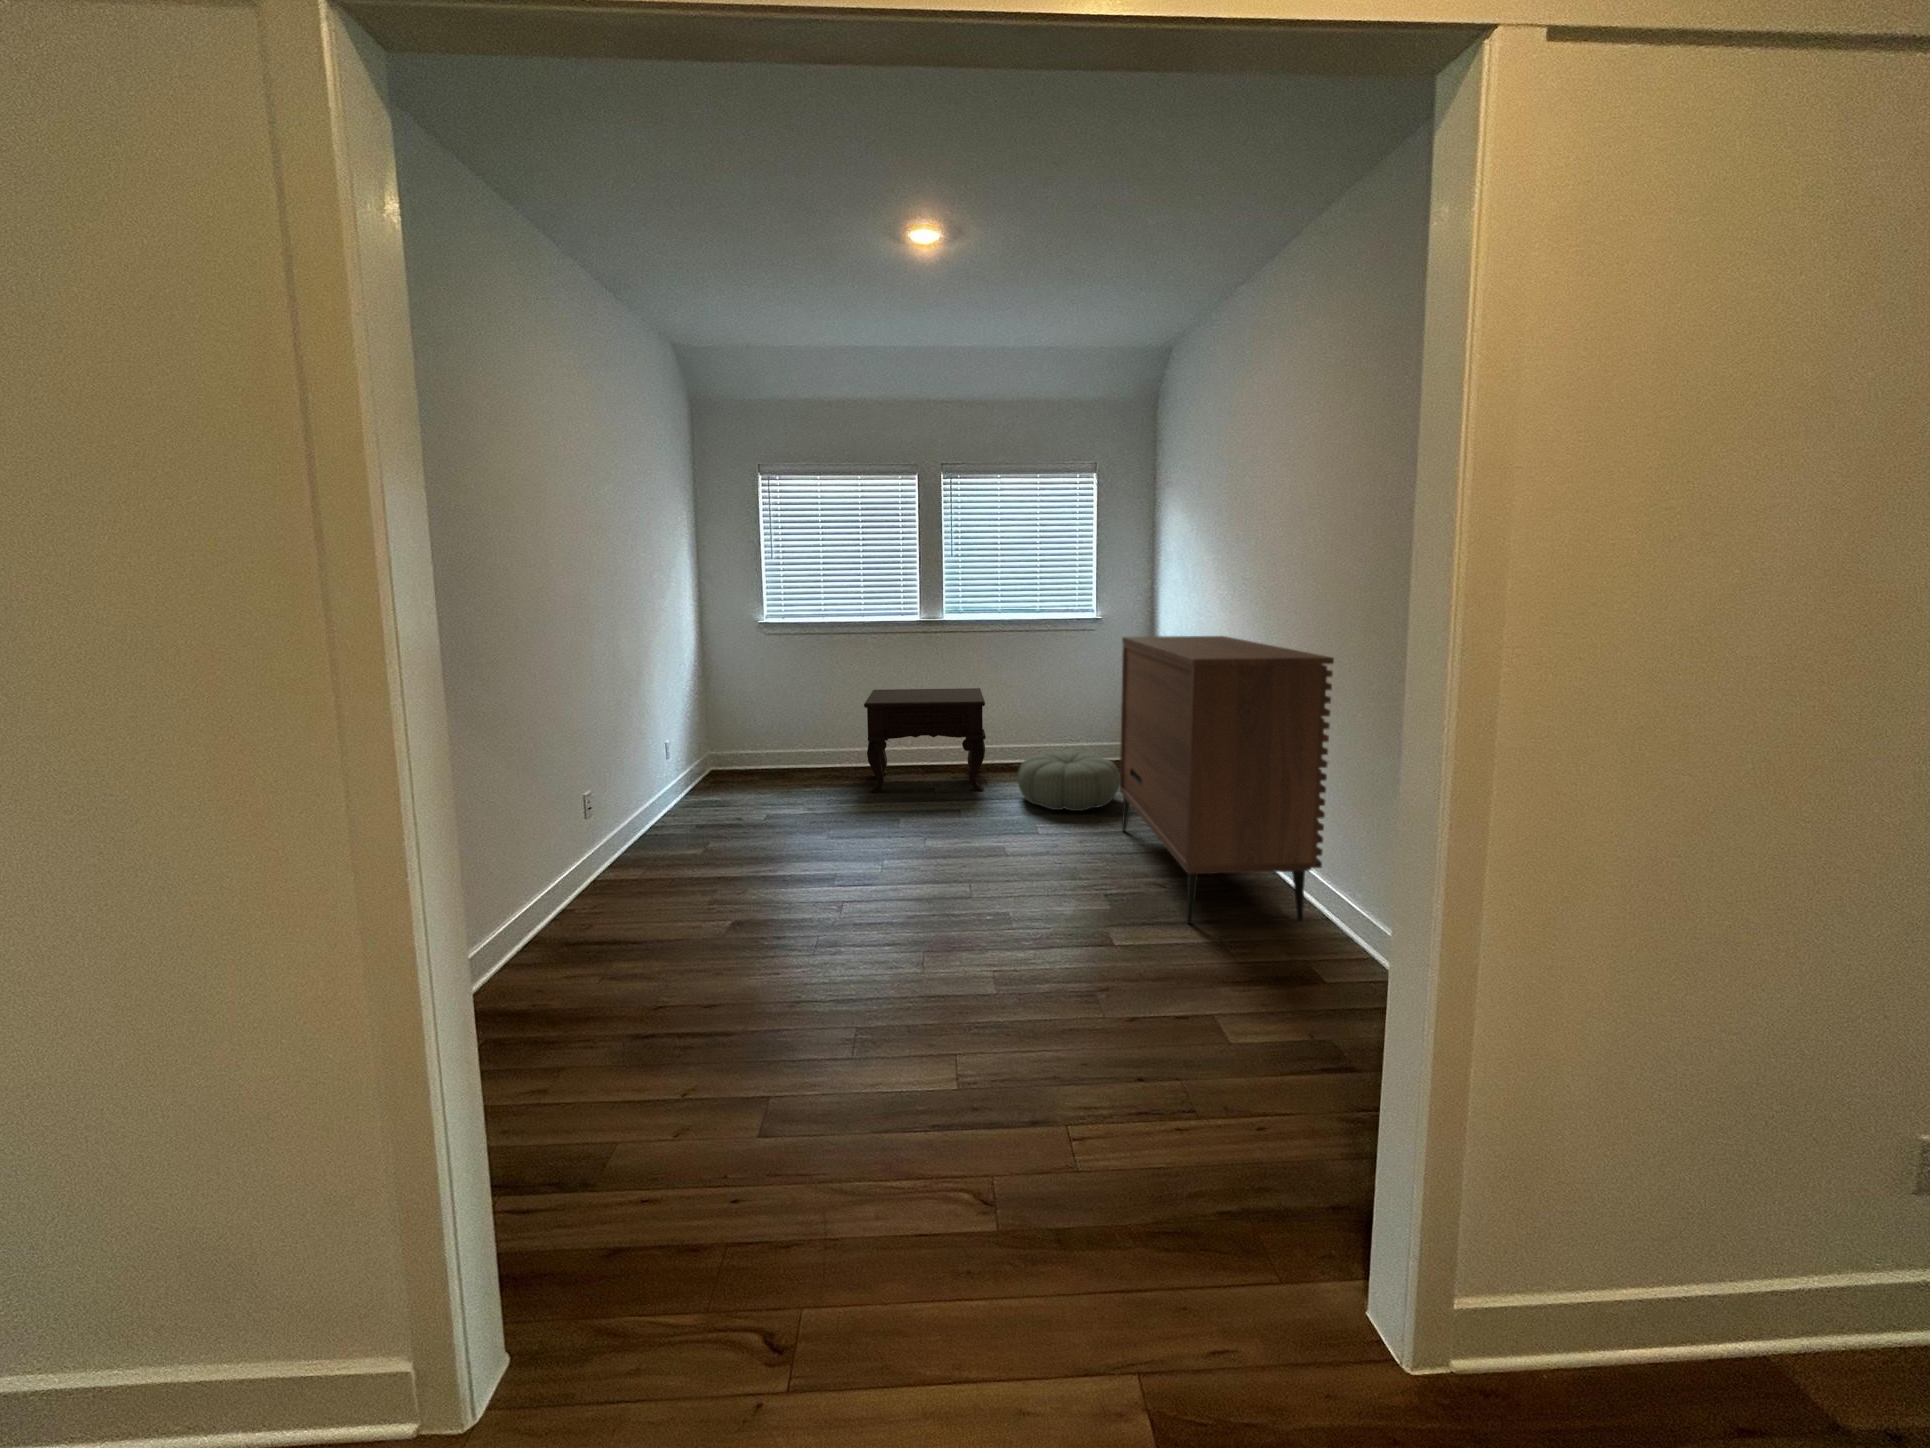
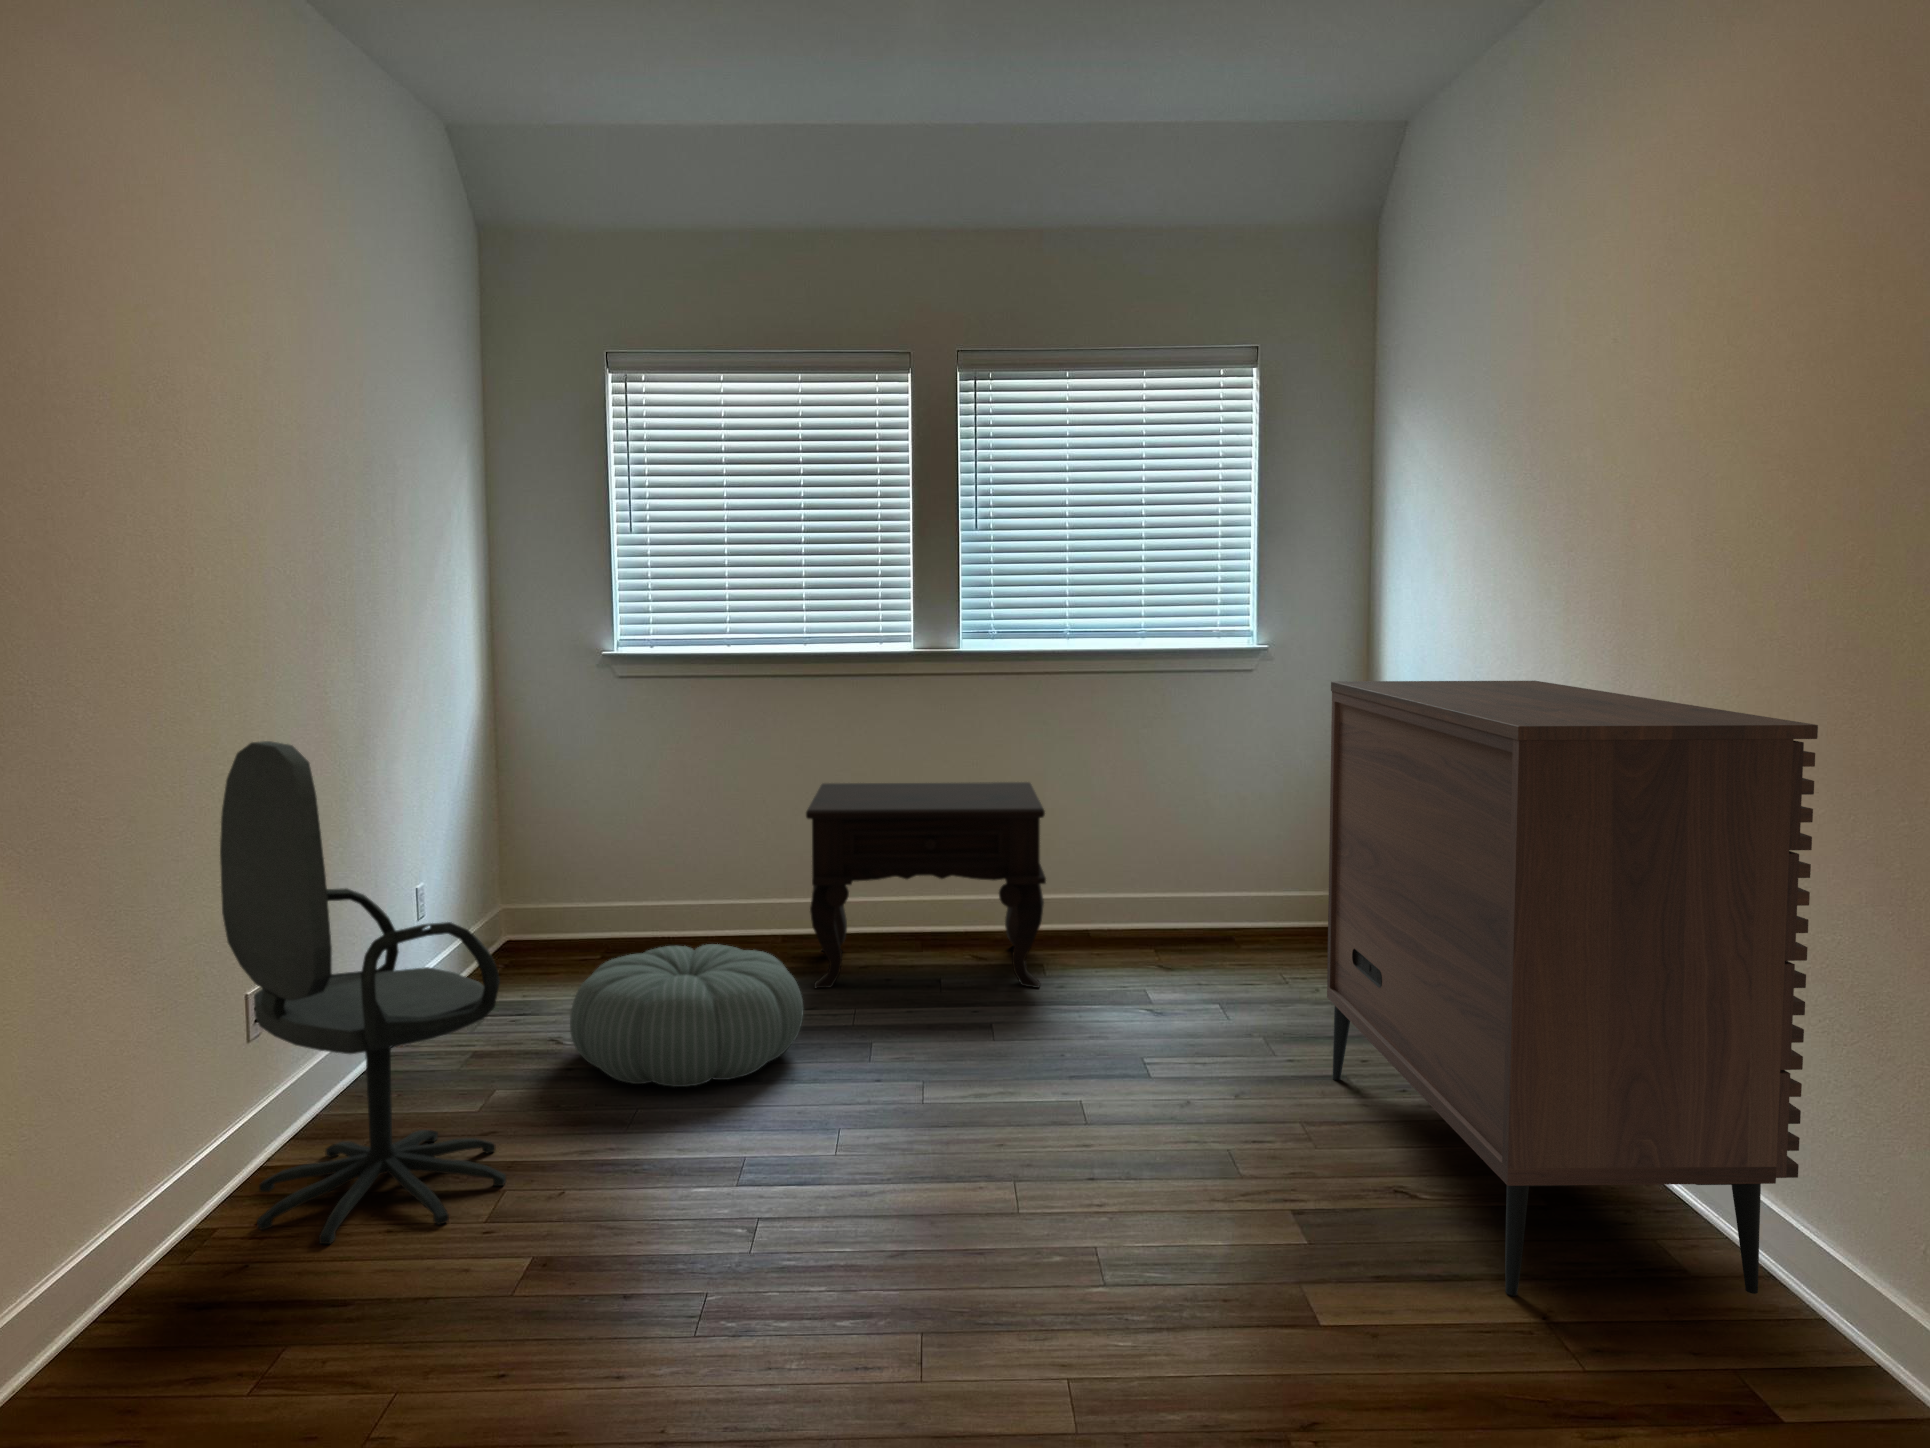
office chair: none [570,670,716,911] -> present [220,741,506,1244]
pouf: present [1018,751,1120,811] -> present [570,944,804,1087]

